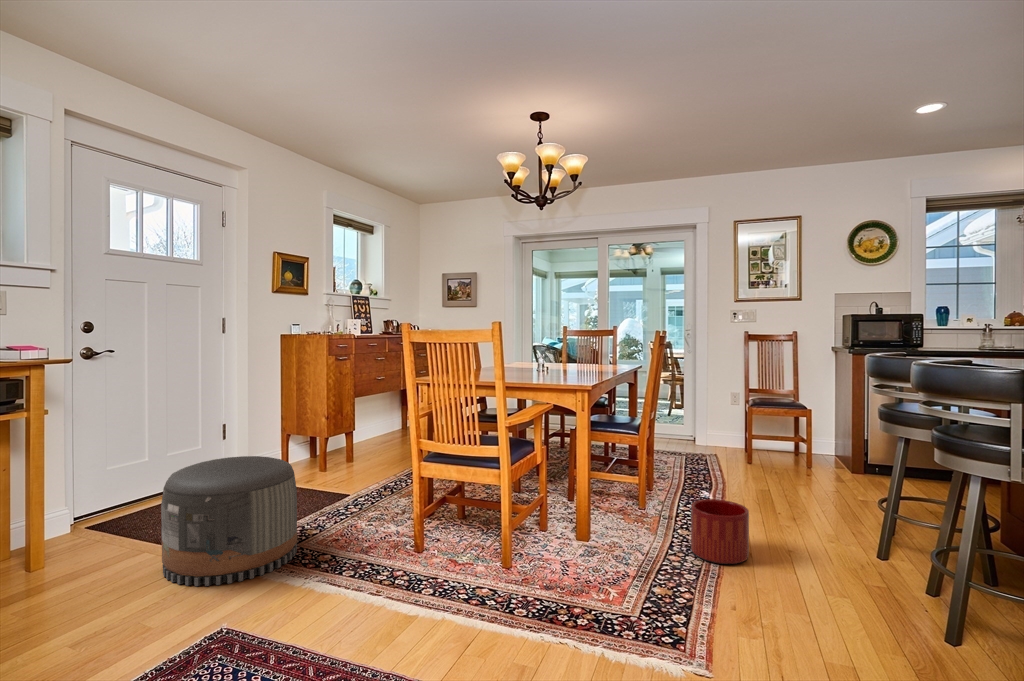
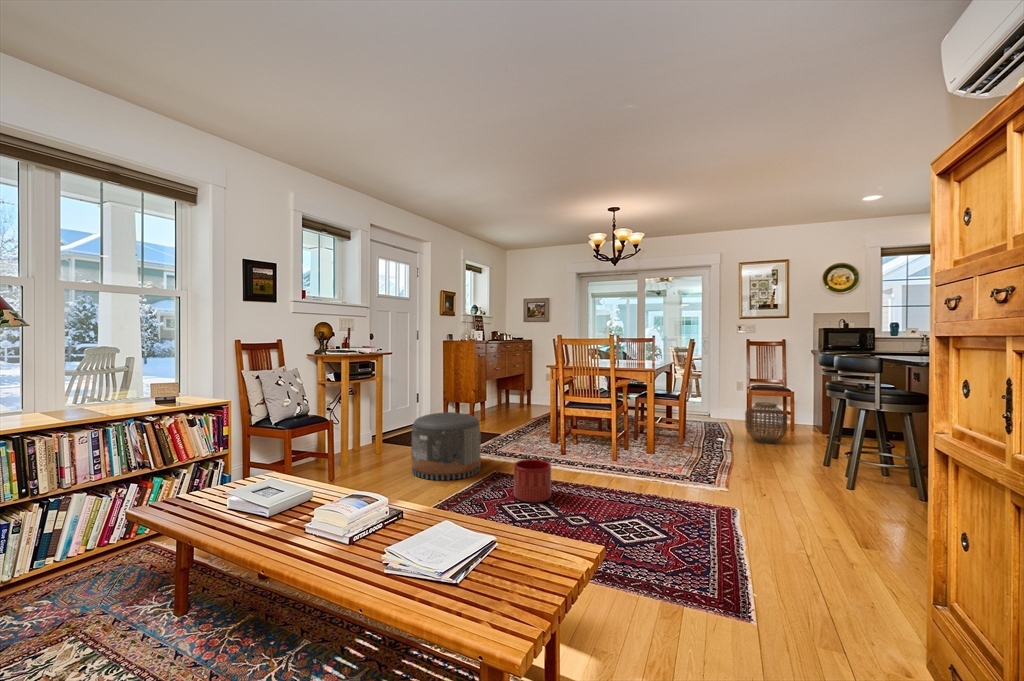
woven basket: none [741,425,802,488] -> present [745,402,787,444]
planter: present [691,499,749,564] -> present [514,459,551,503]

